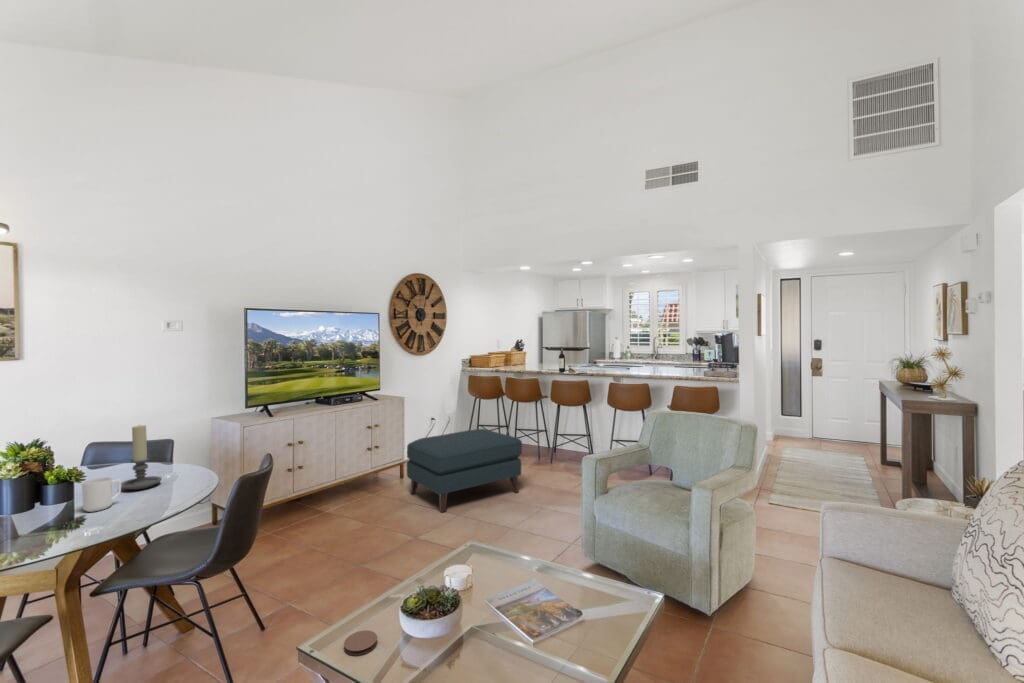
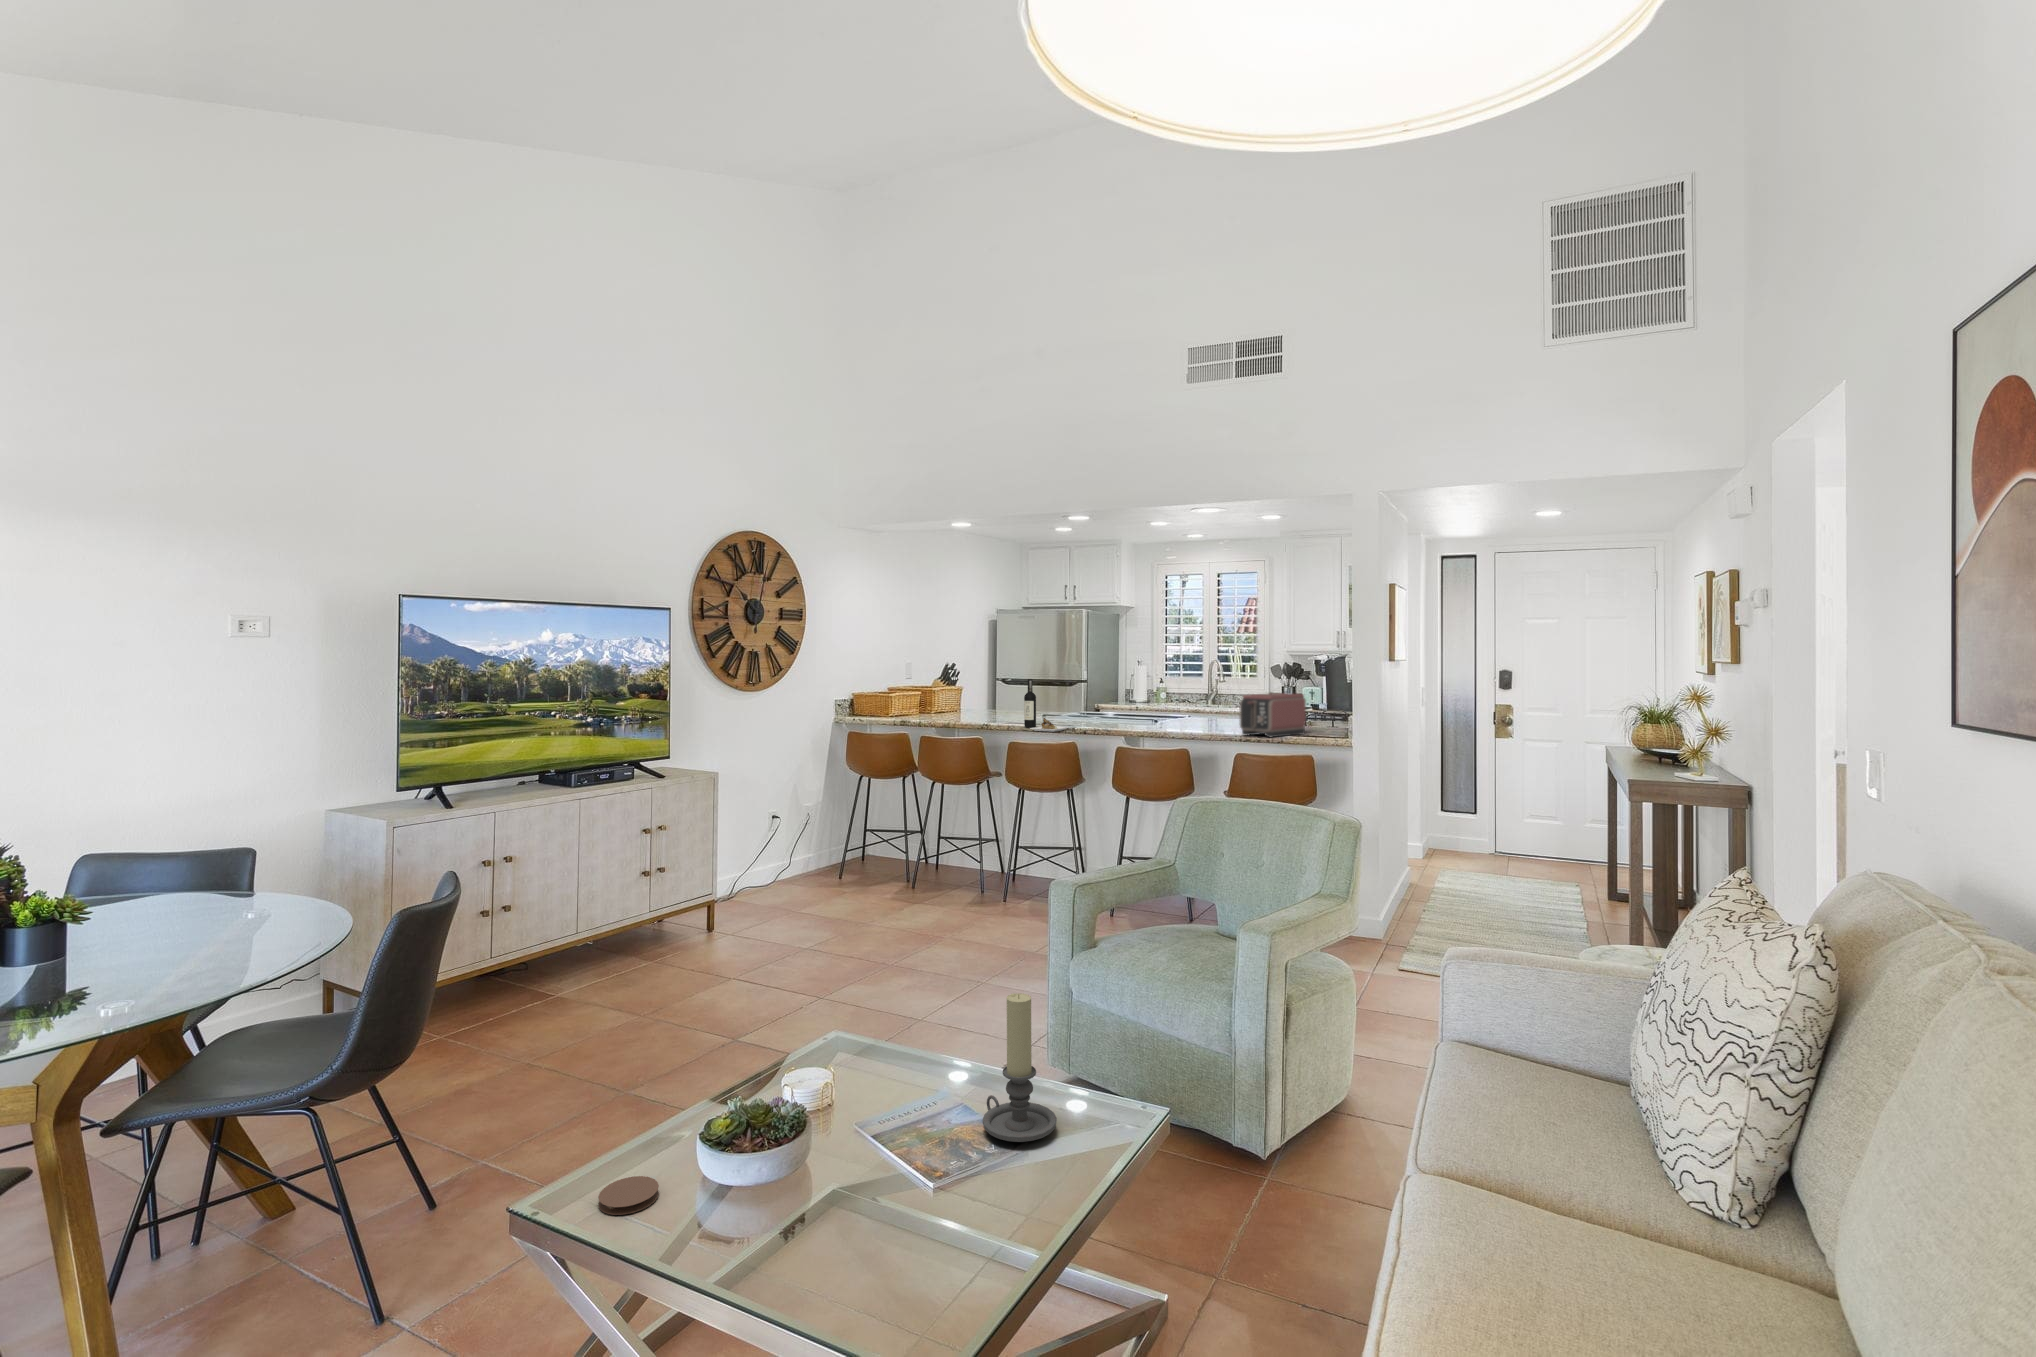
toaster: none [674,353,710,377] -> present [1240,693,1306,737]
candle holder: present [121,425,162,490] -> present [983,993,1057,1142]
ottoman: present [407,429,522,512] -> none [718,837,946,996]
mug: present [82,477,121,512] -> none [82,916,159,981]

